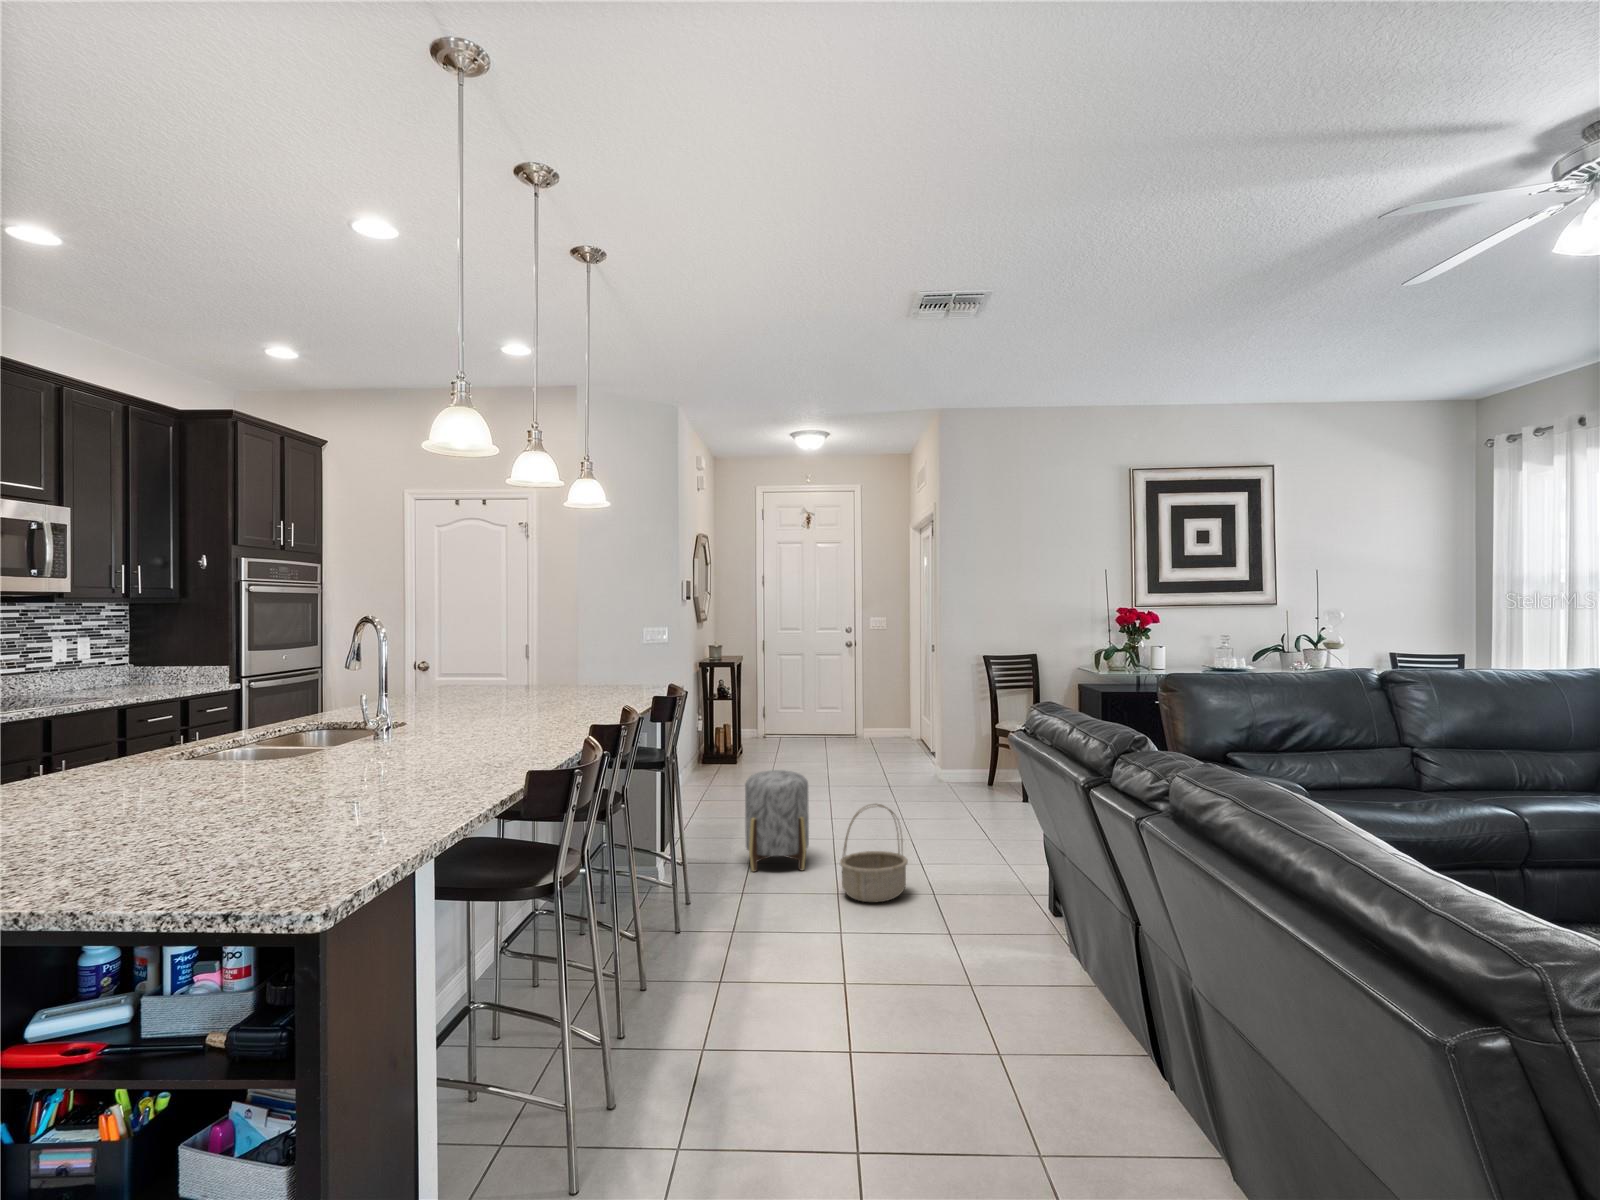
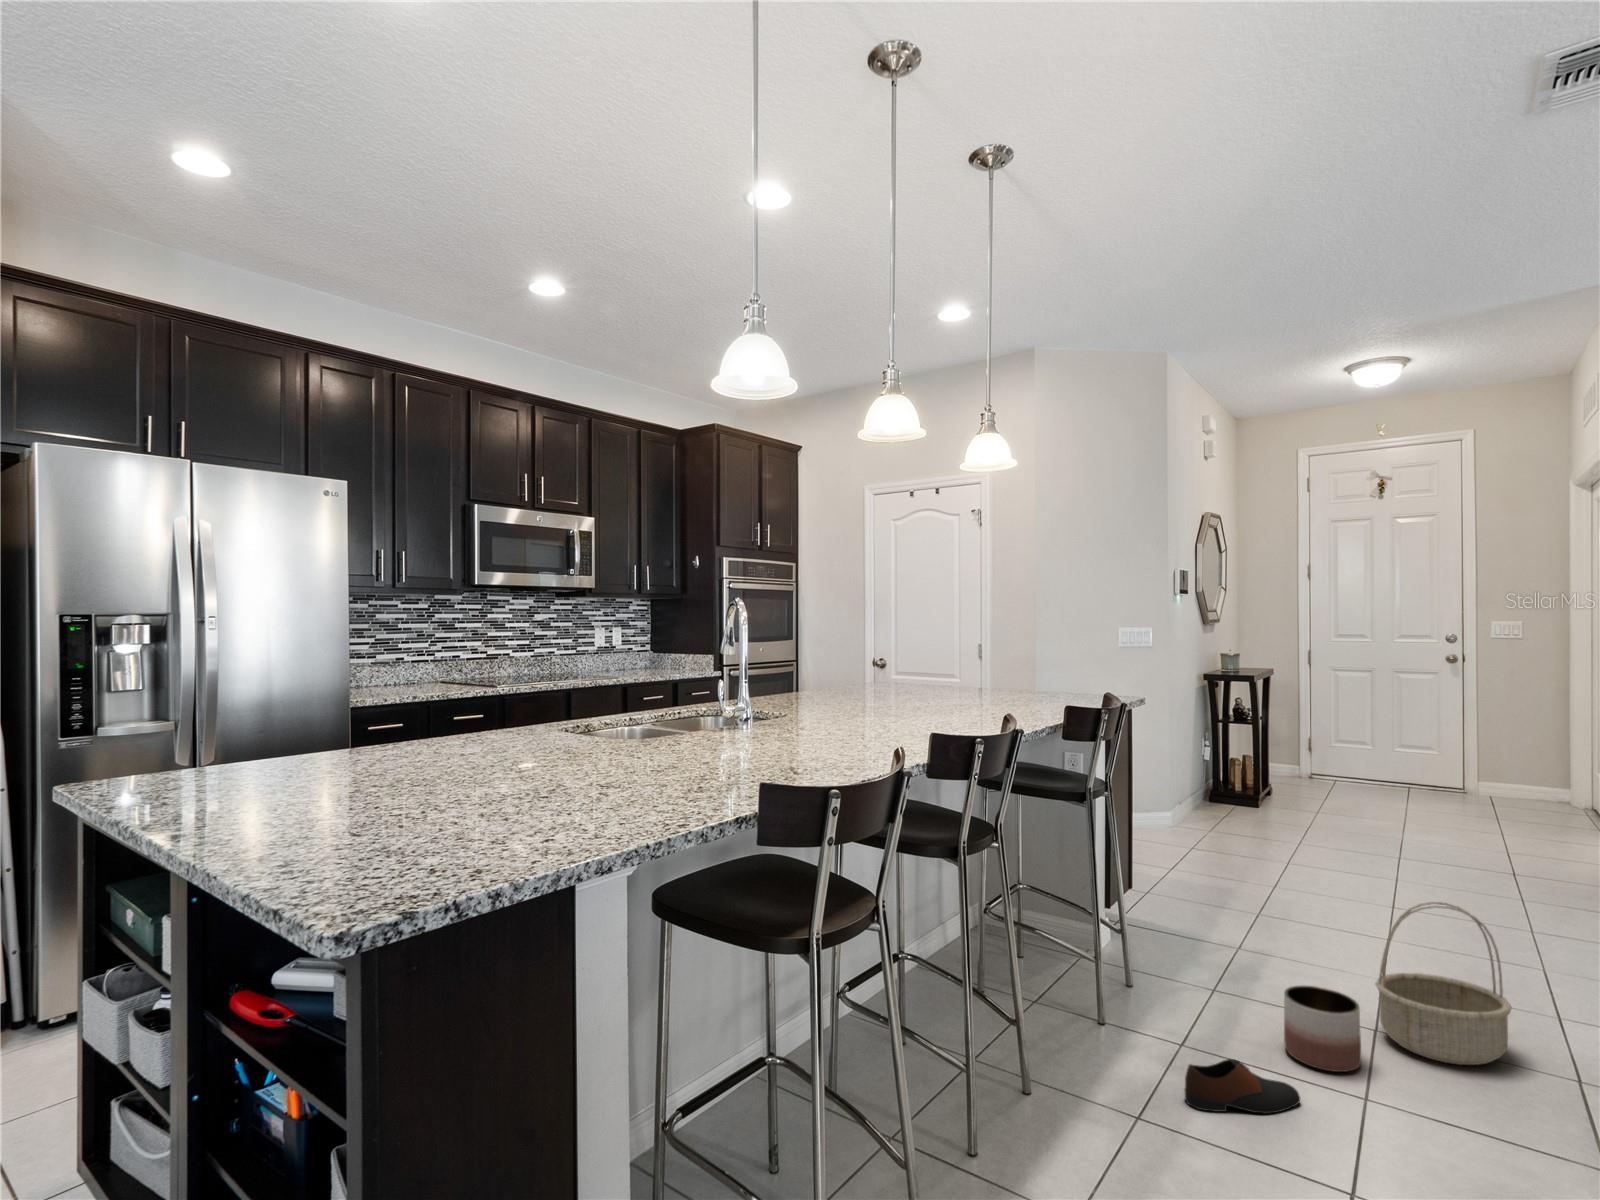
stool: present [745,770,809,871] -> none [1231,825,1334,978]
planter: none [793,872,836,924] -> present [1284,985,1361,1072]
shoe: none [744,927,810,966] -> present [1185,1059,1300,1114]

